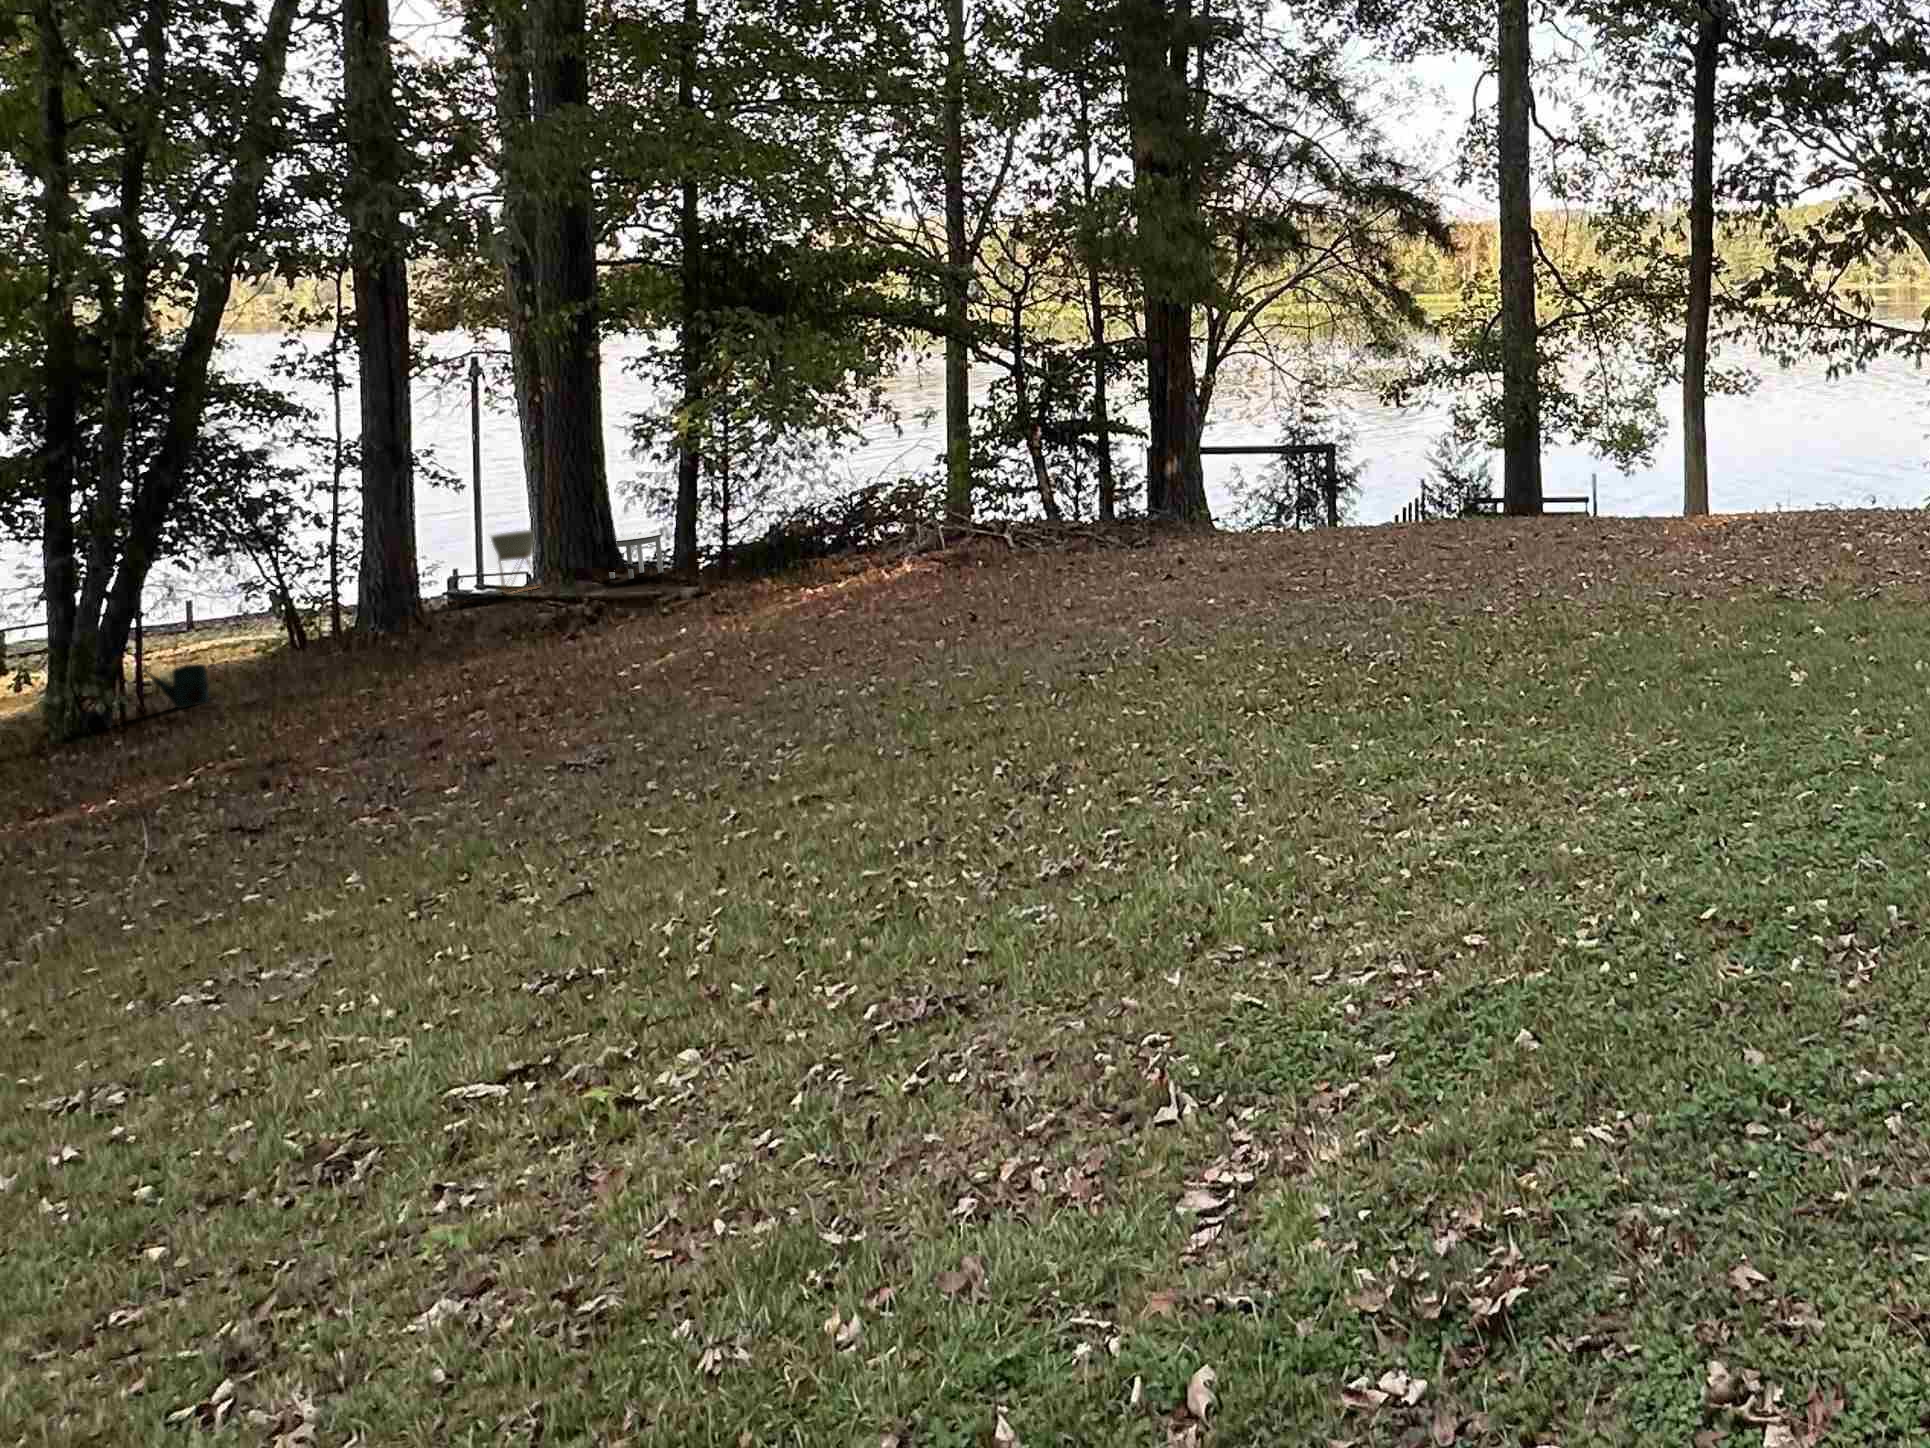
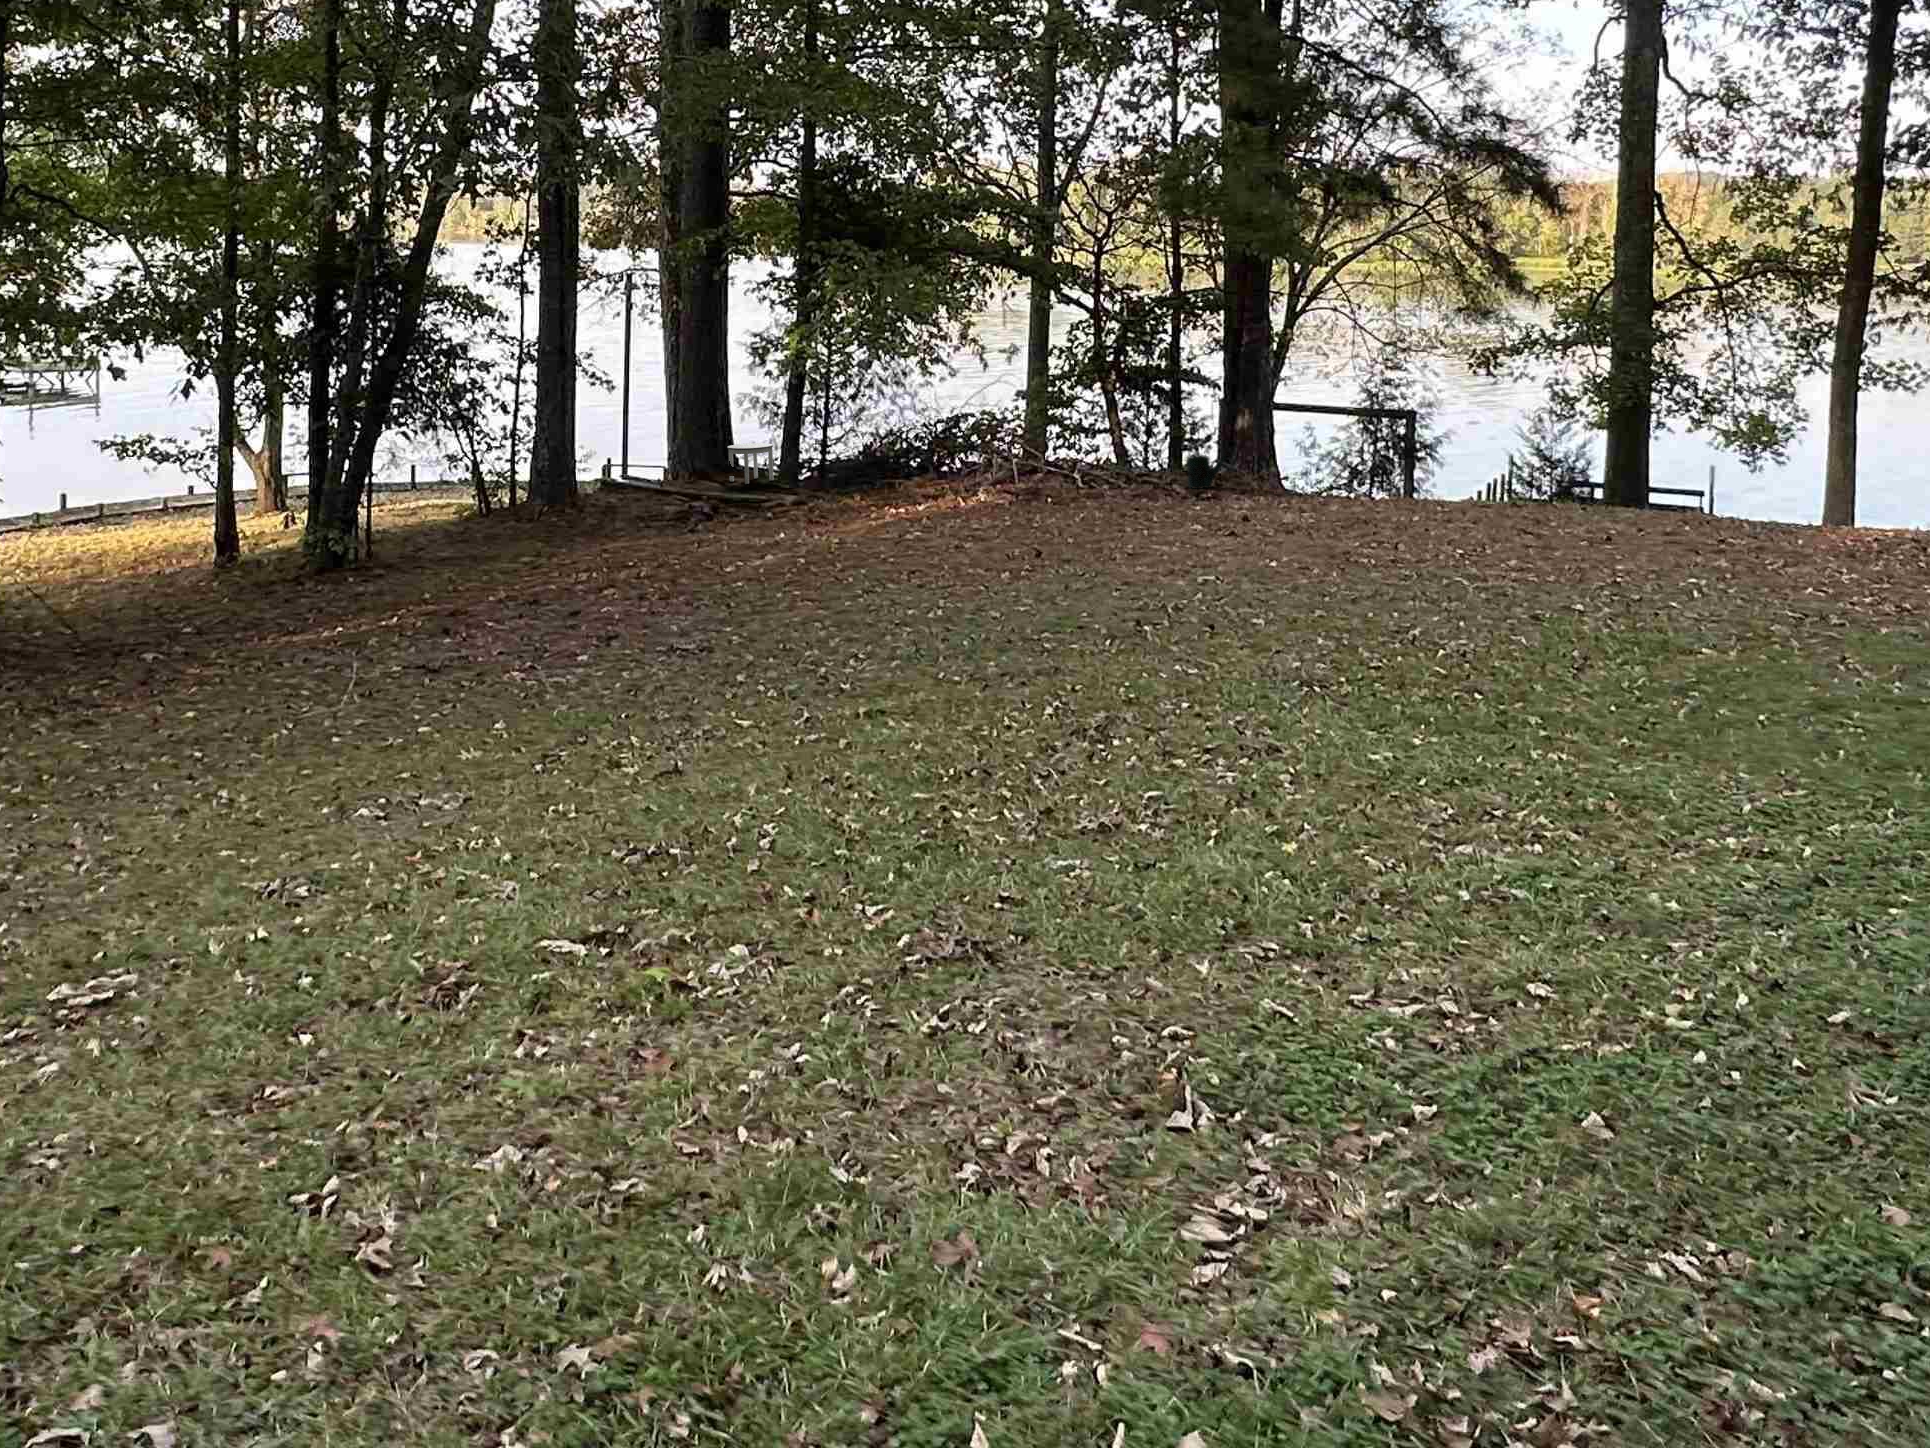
planter: present [491,530,540,594] -> none [637,432,675,488]
watering can: present [141,664,220,708] -> present [1187,451,1230,489]

